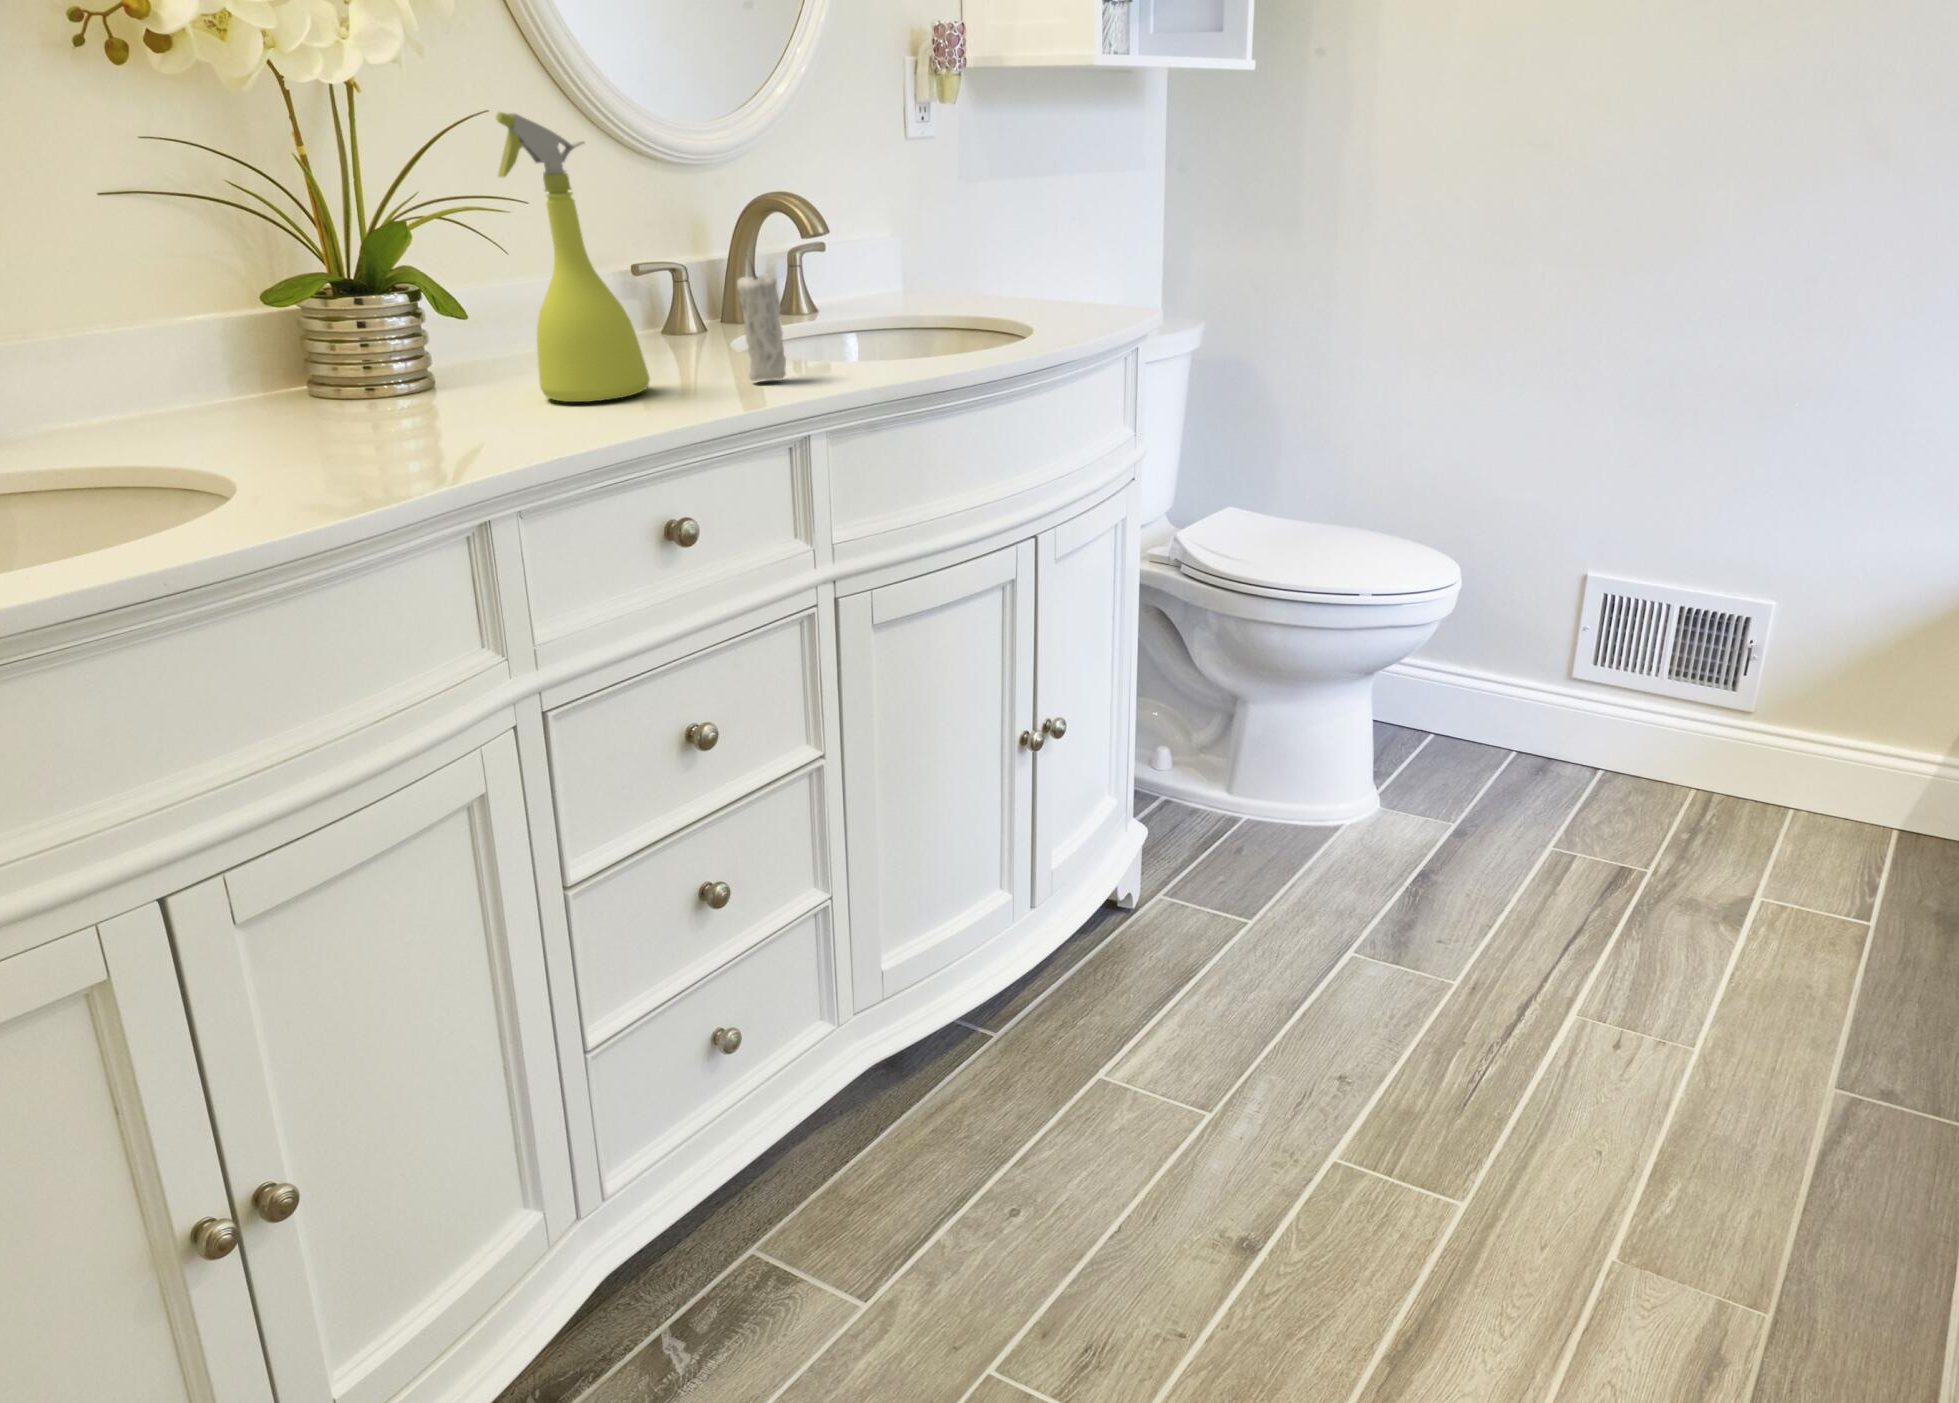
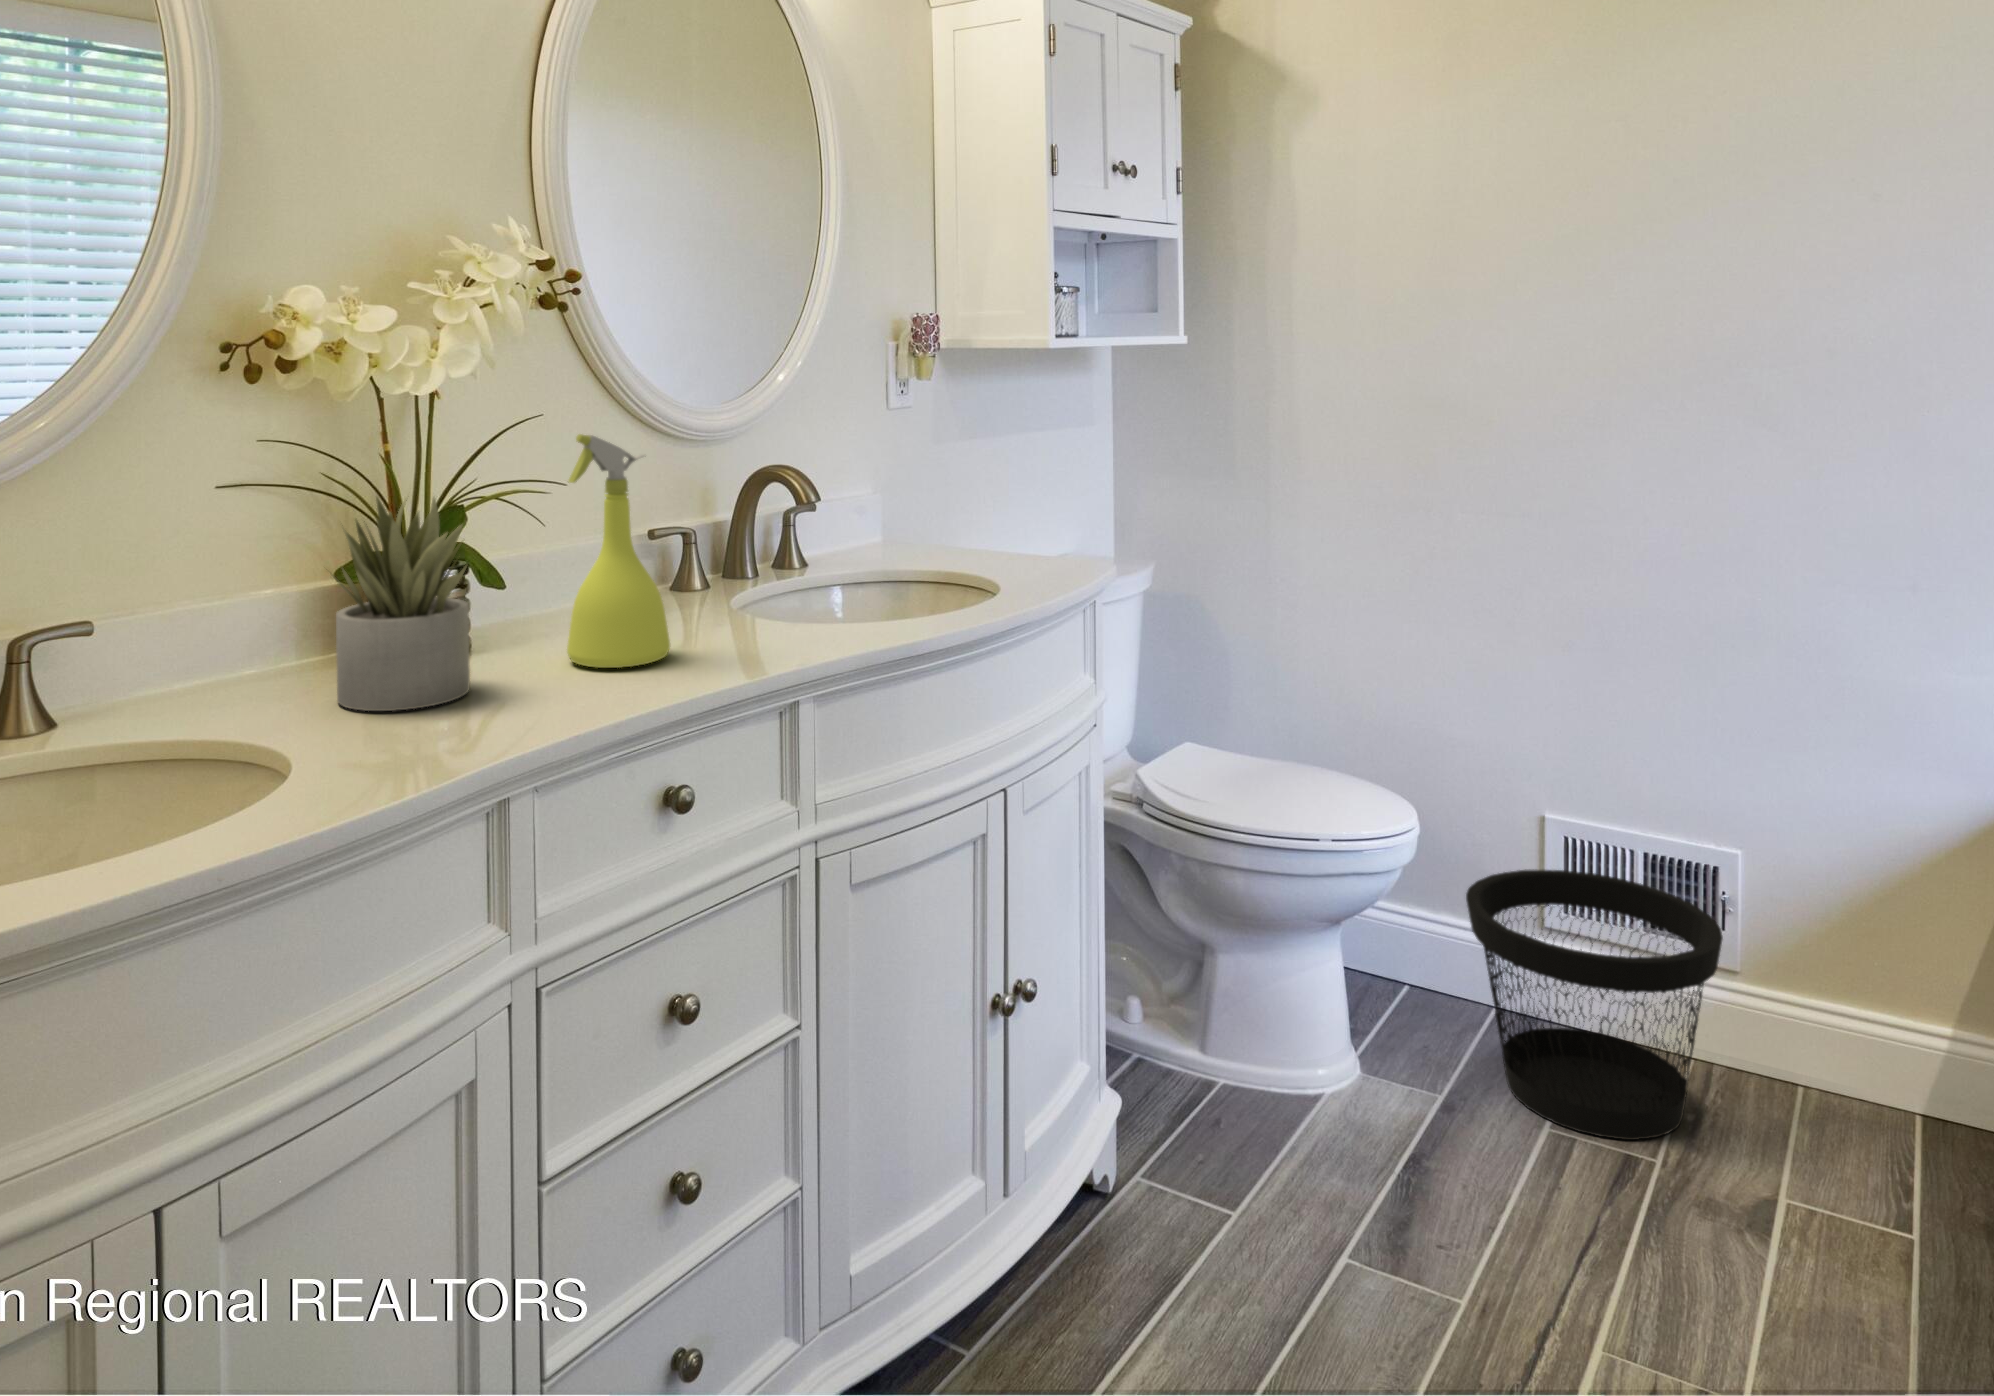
succulent plant: none [243,189,439,444] -> present [333,497,470,711]
candle: present [737,271,786,381] -> none [762,543,800,651]
wastebasket: none [1500,625,1734,853] -> present [1466,870,1723,1140]

